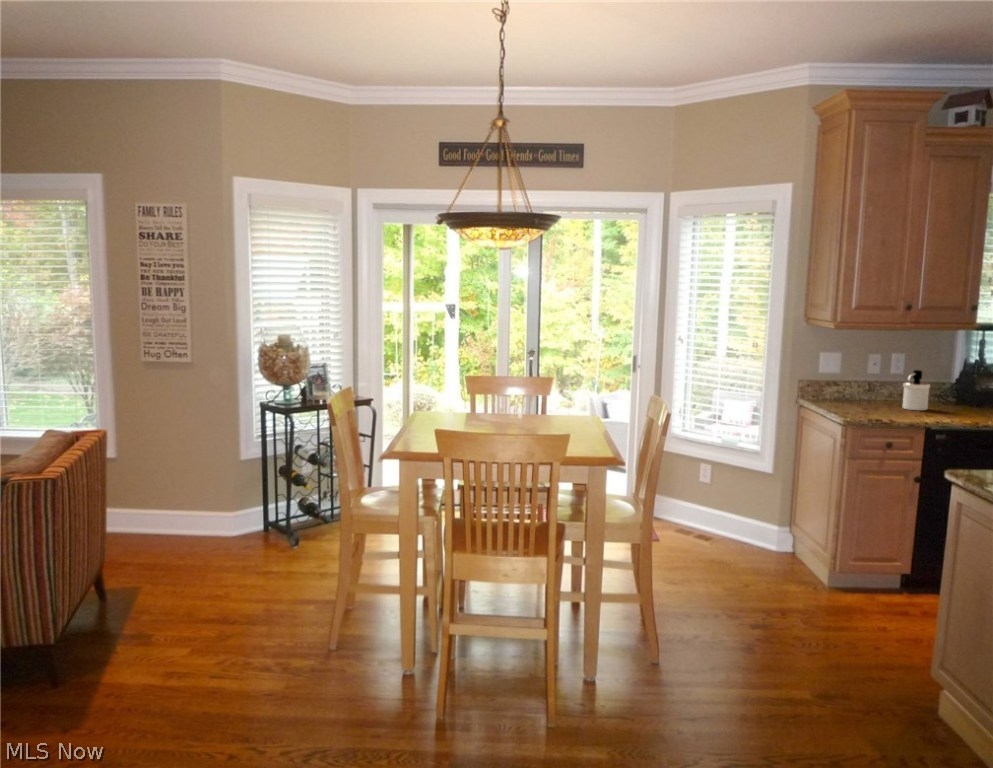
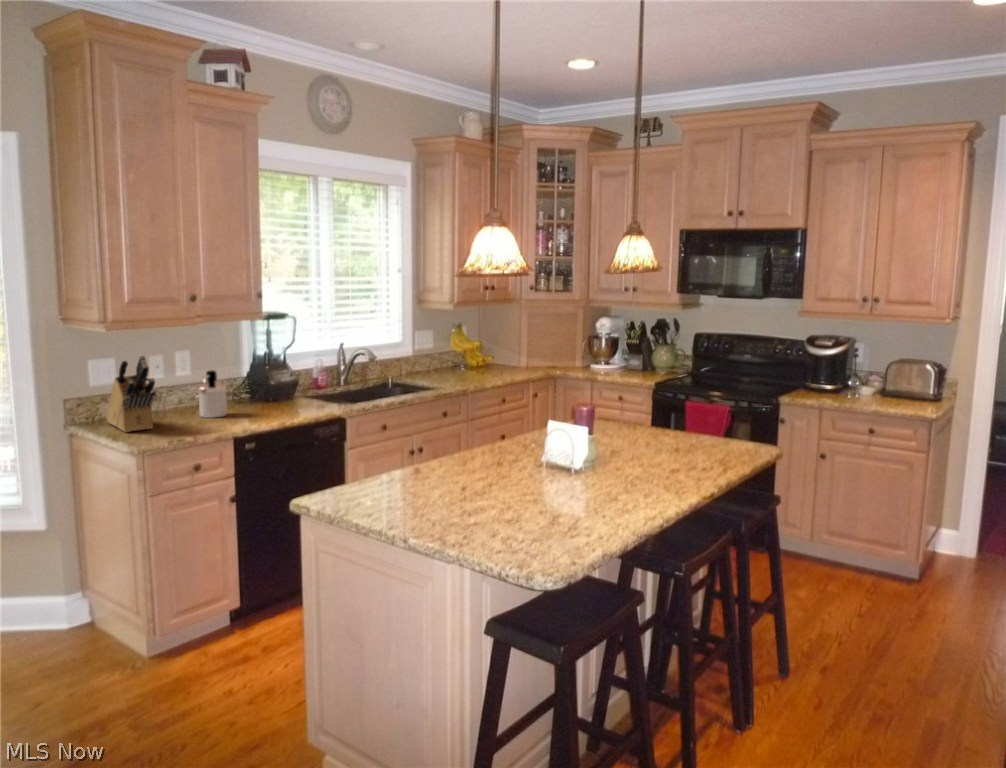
knife block: none [827,350,866,410] -> present [106,355,156,432]

